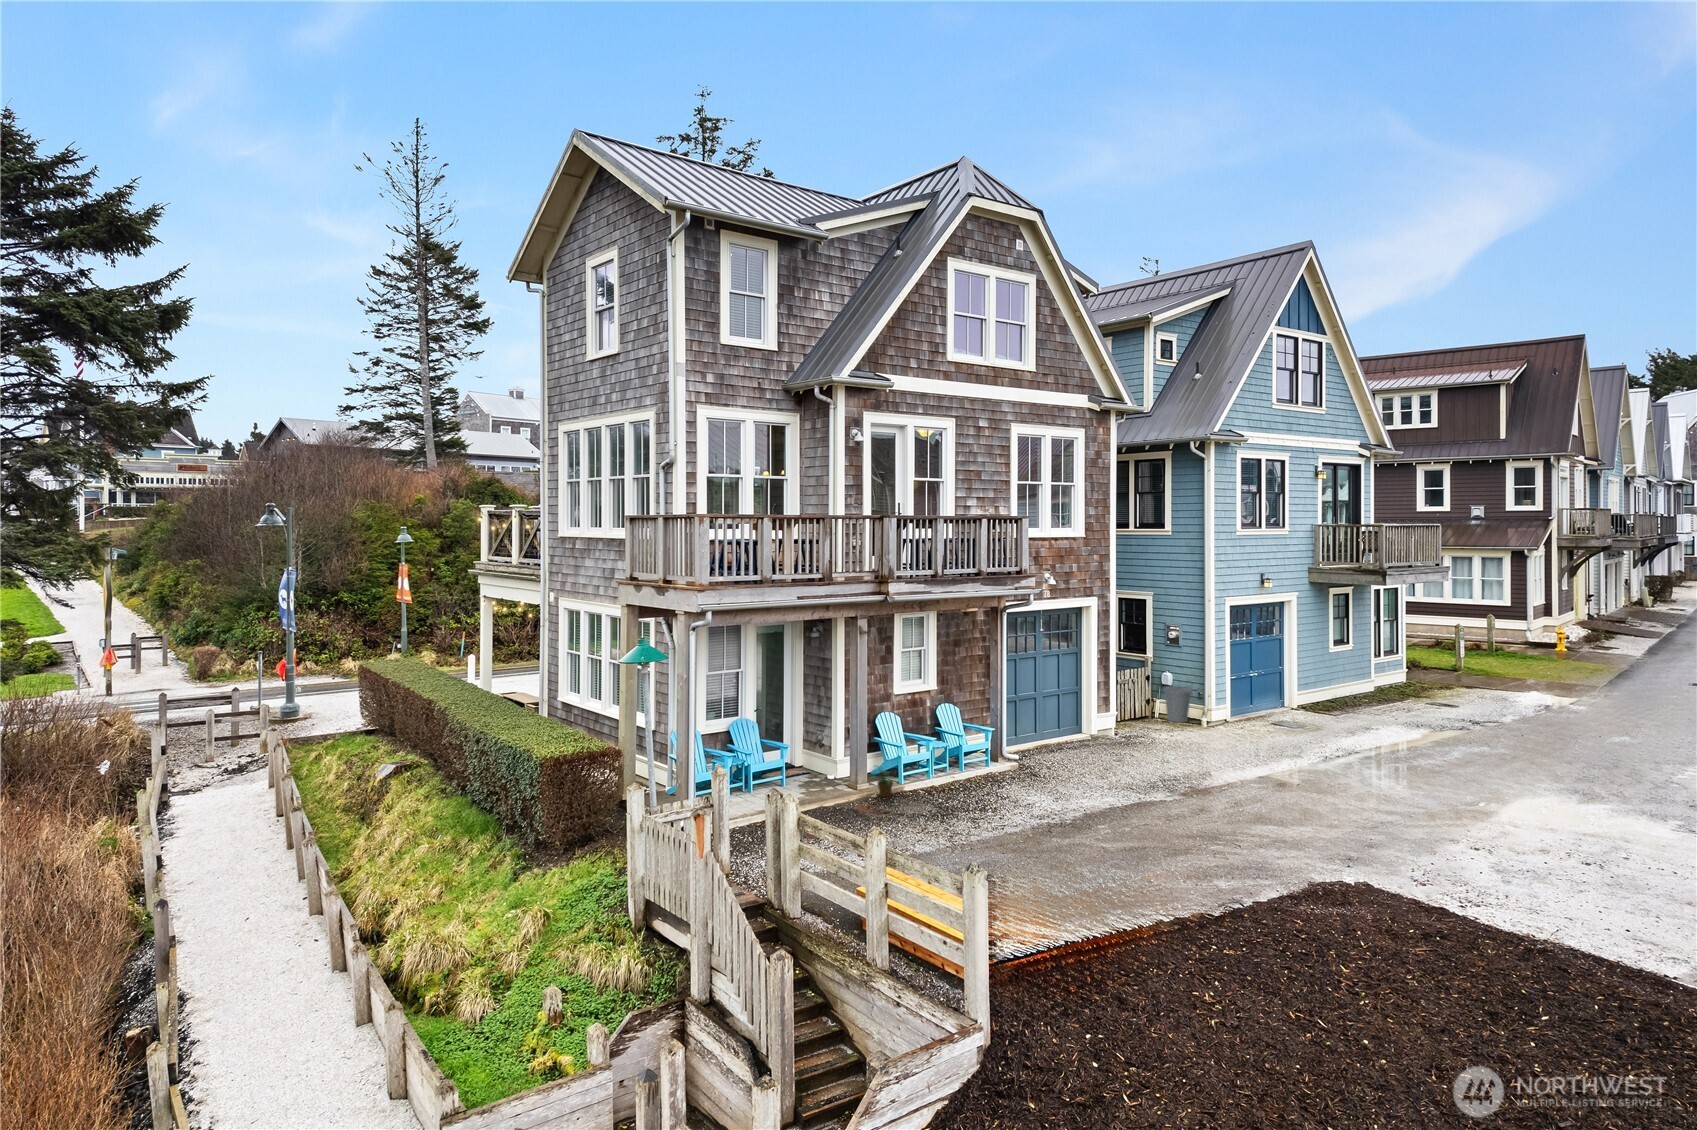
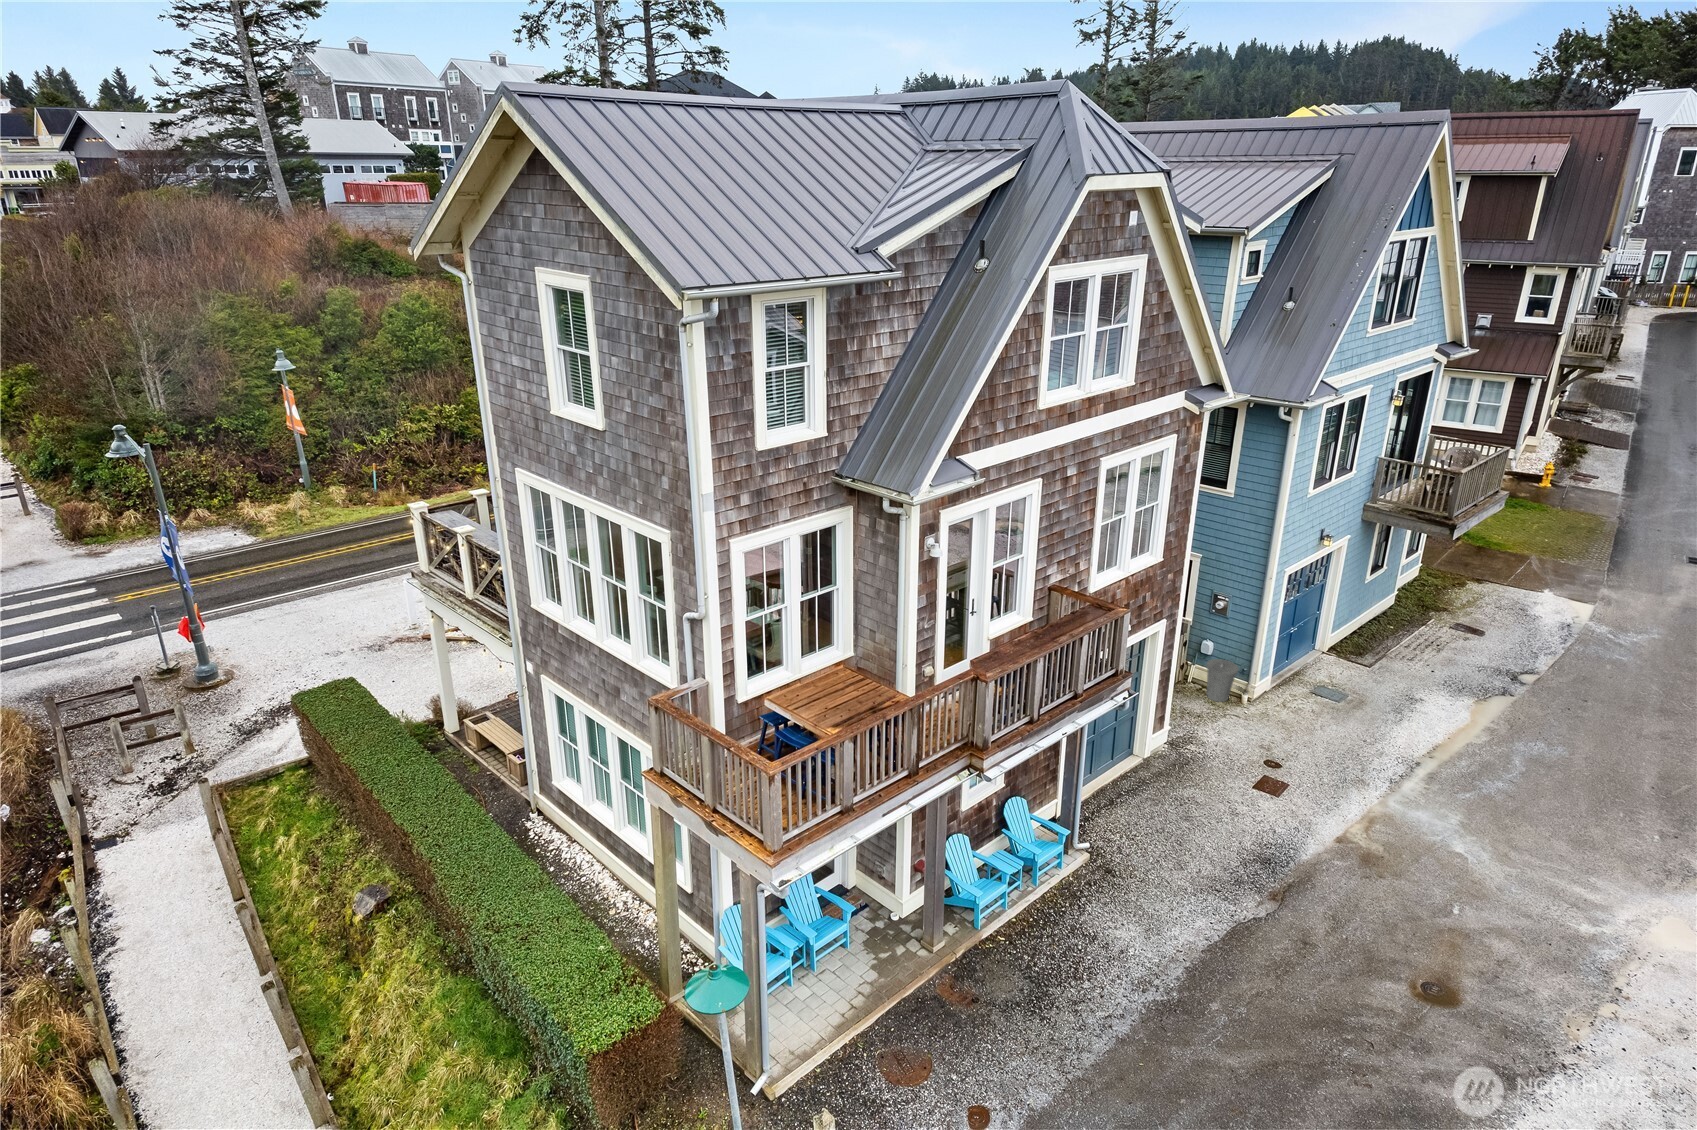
potted plant: present [868,765,893,797] -> none [948,914,983,953]

